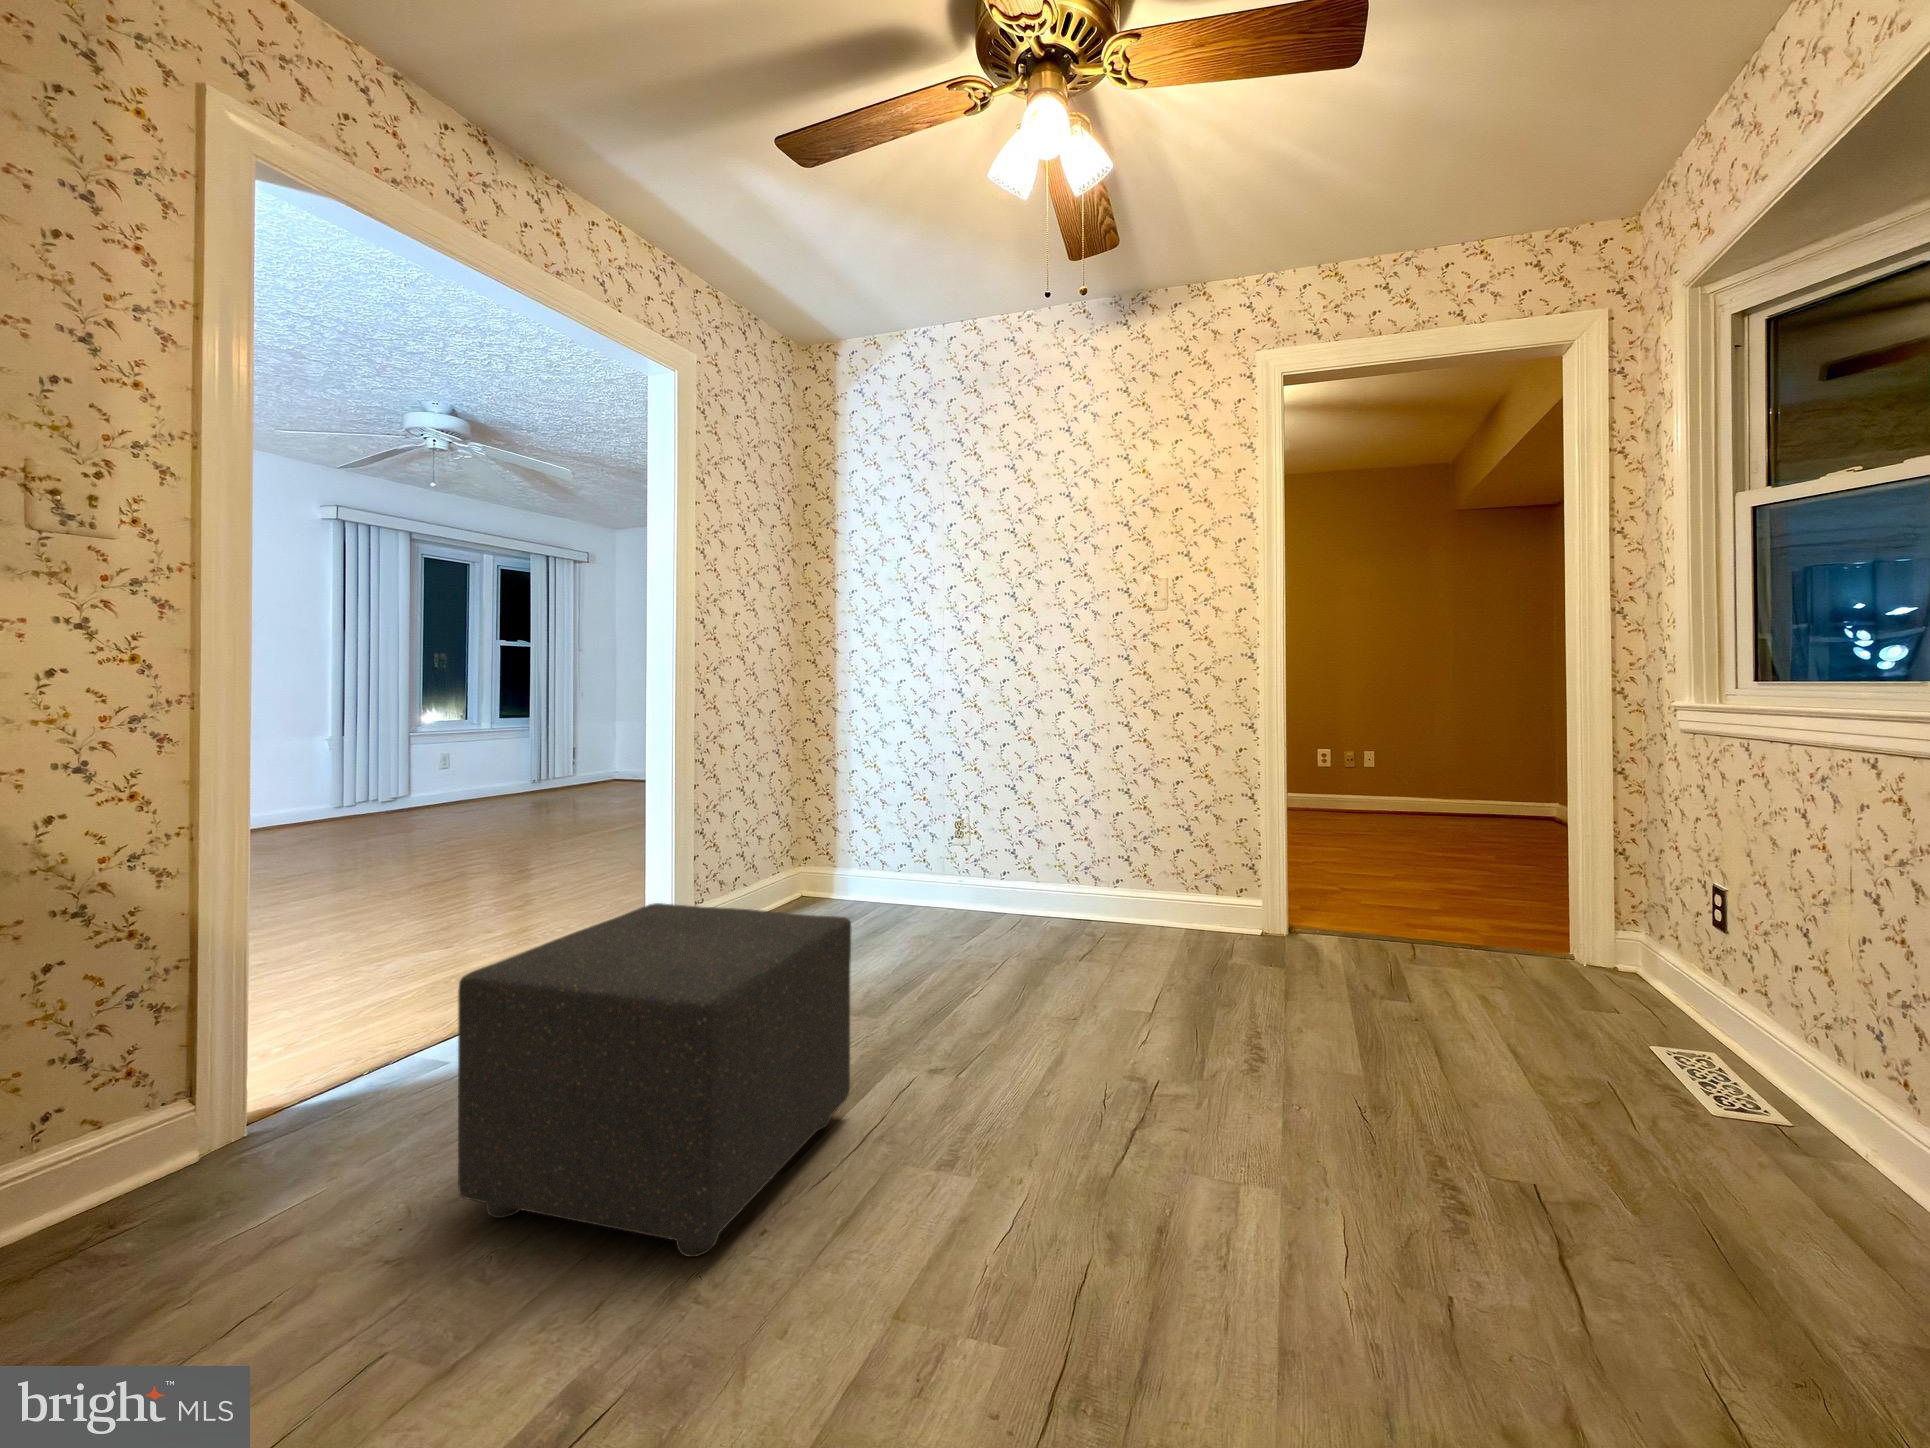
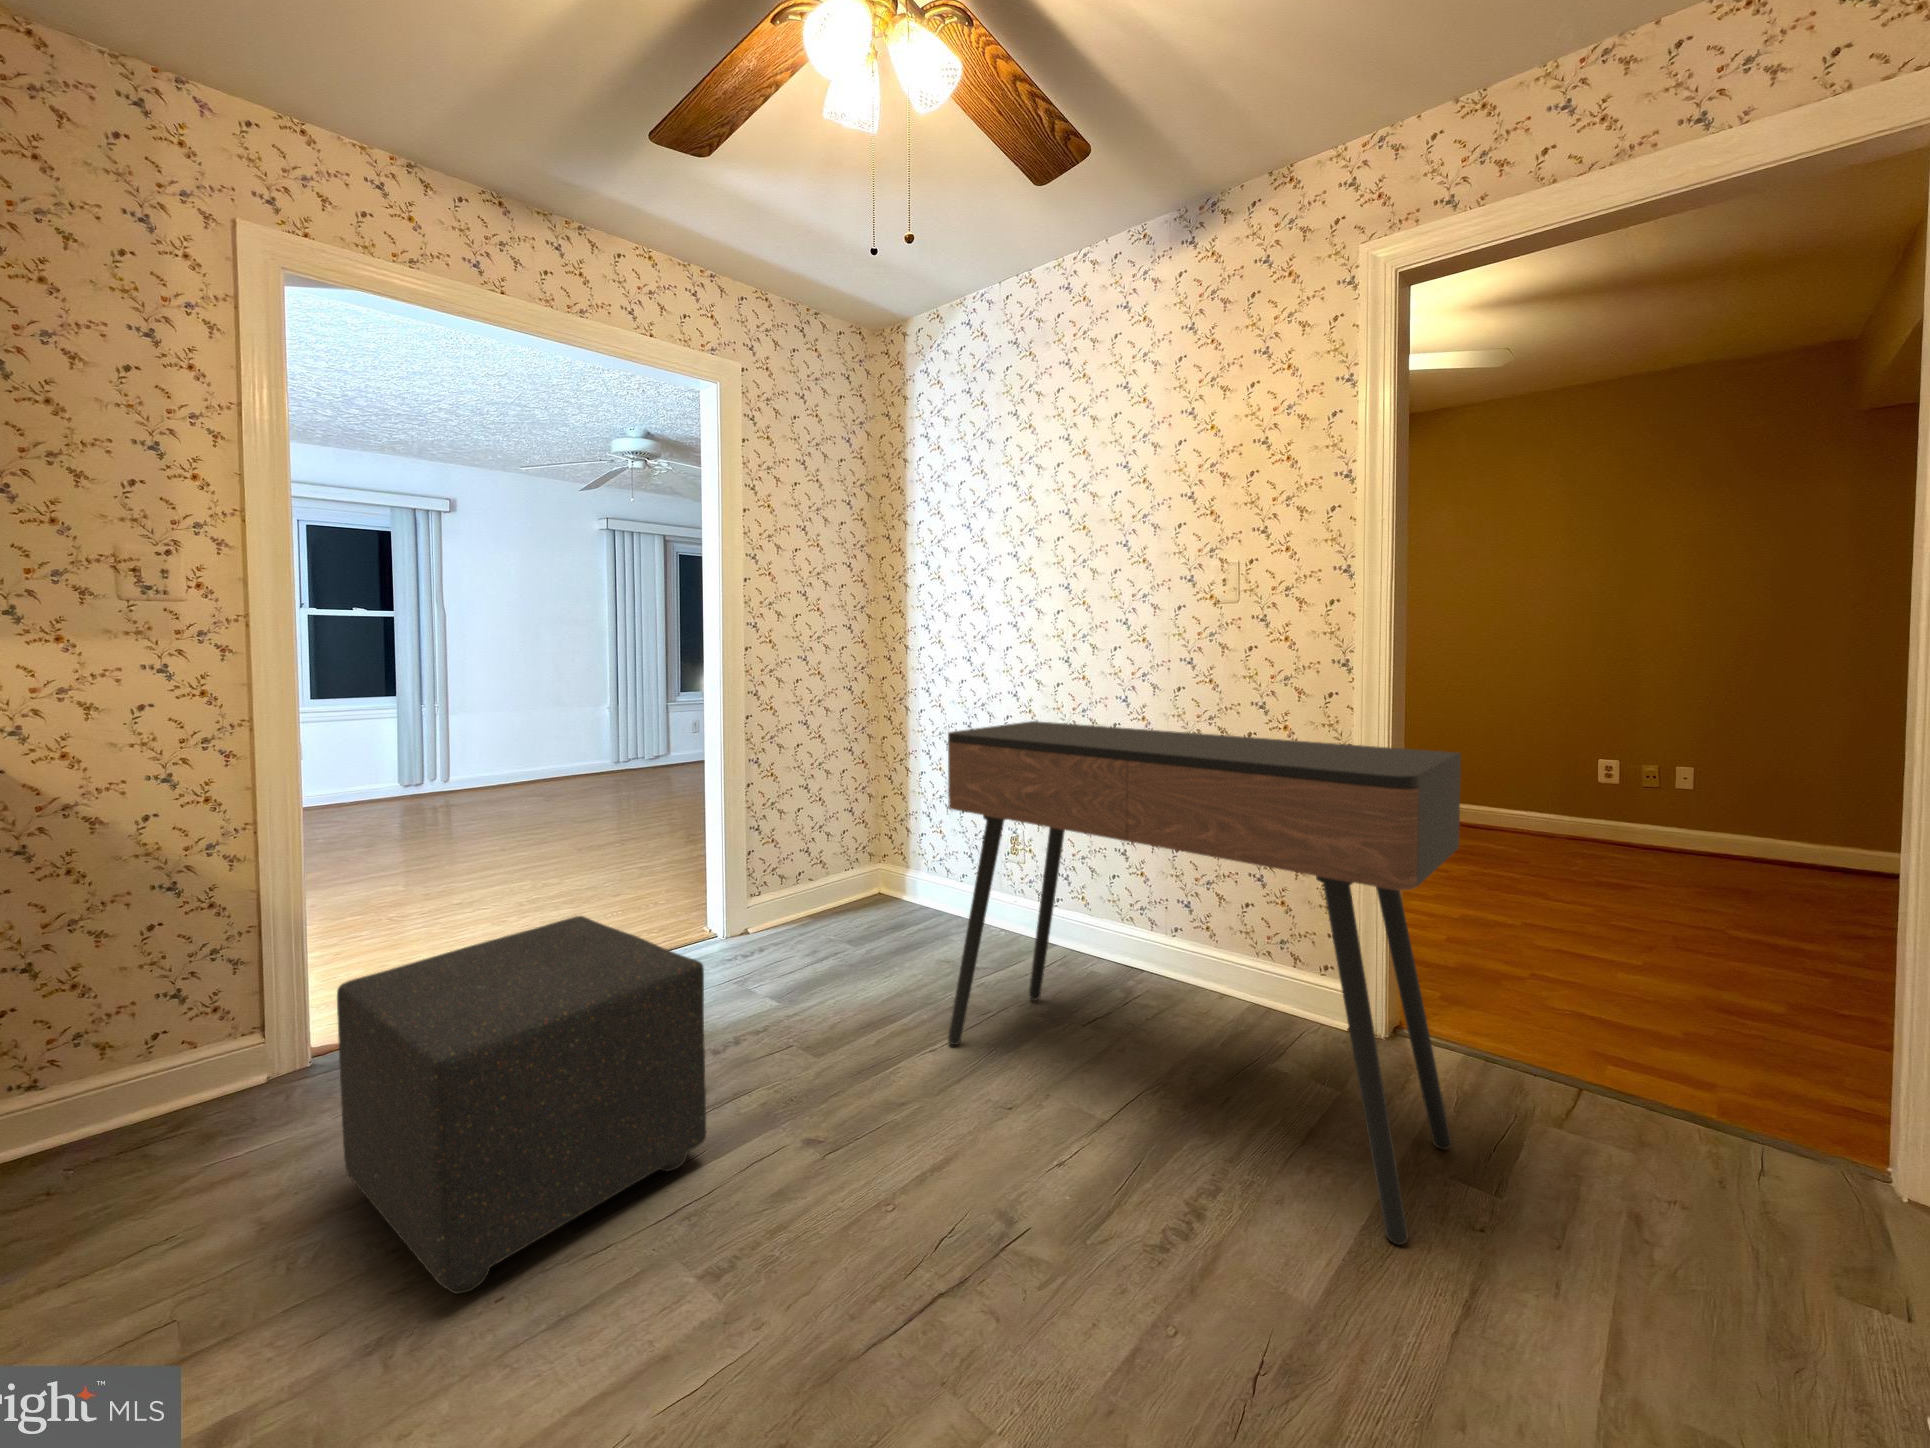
console table: none [987,709,1403,1057] -> present [948,721,1461,1245]

